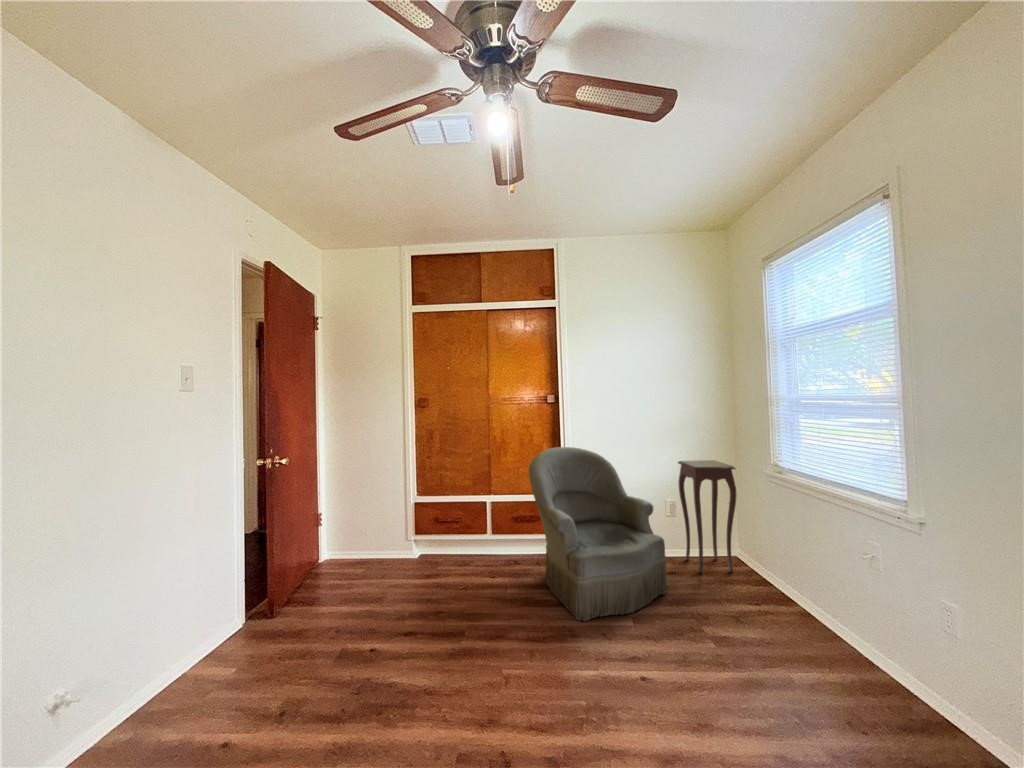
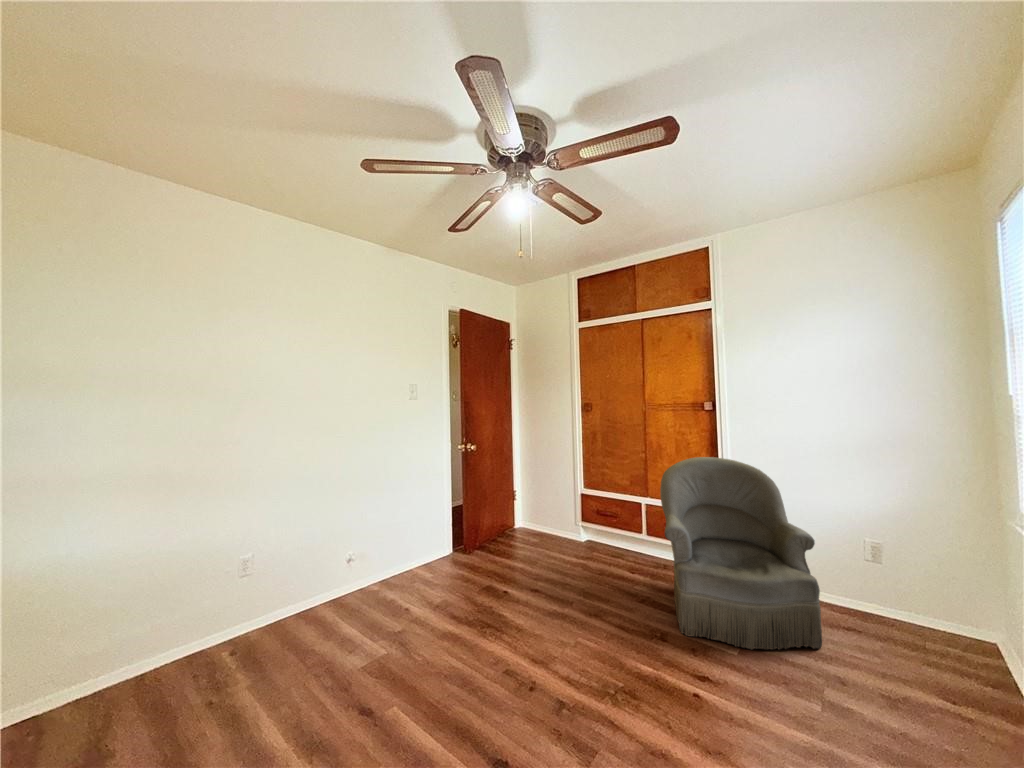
side table: present [678,460,736,573] -> none [885,491,980,667]

